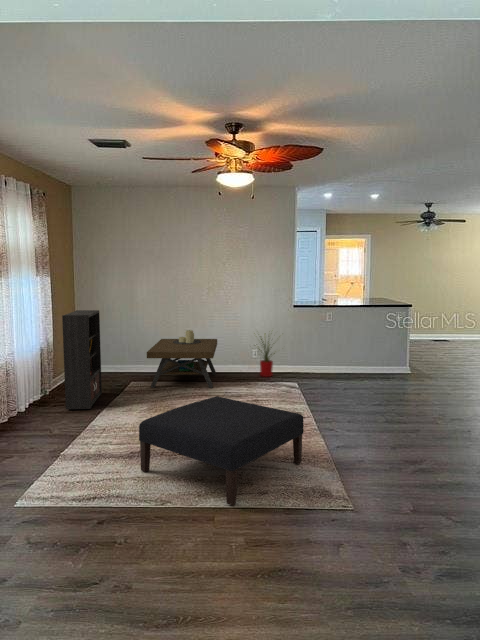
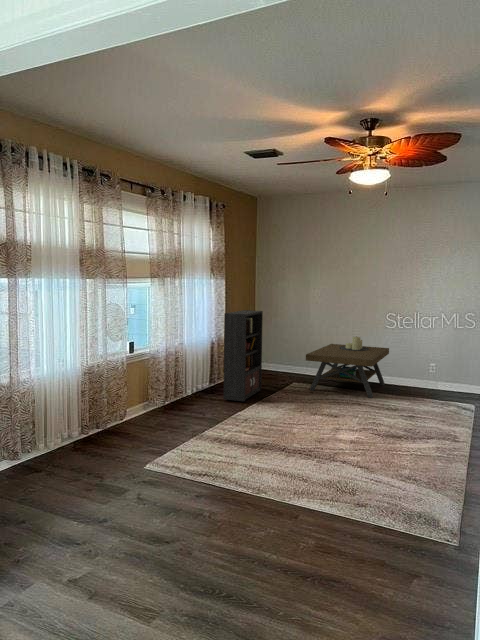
house plant: present [259,336,275,377] -> none [422,339,465,394]
ottoman: present [139,396,304,505] -> none [256,402,427,509]

